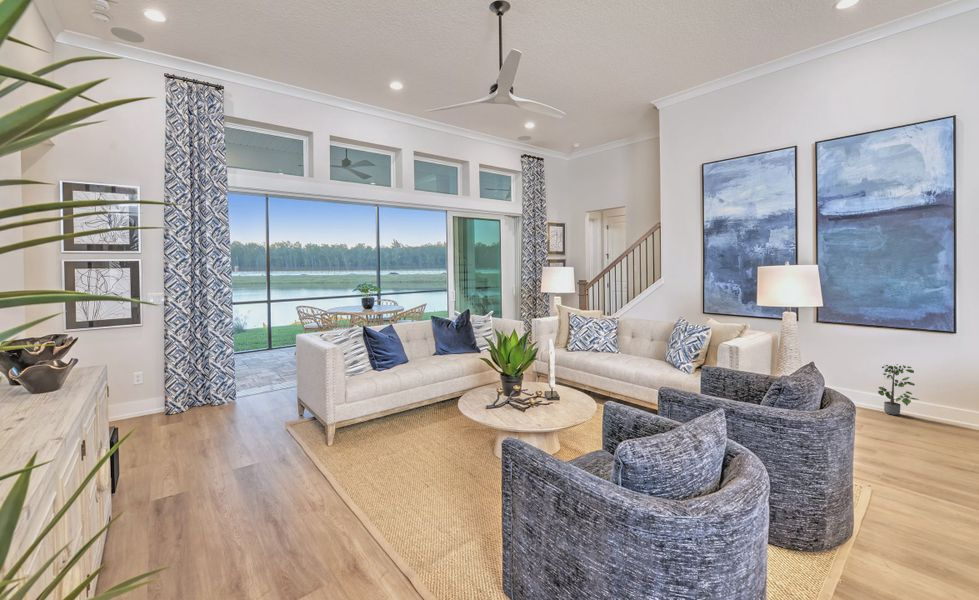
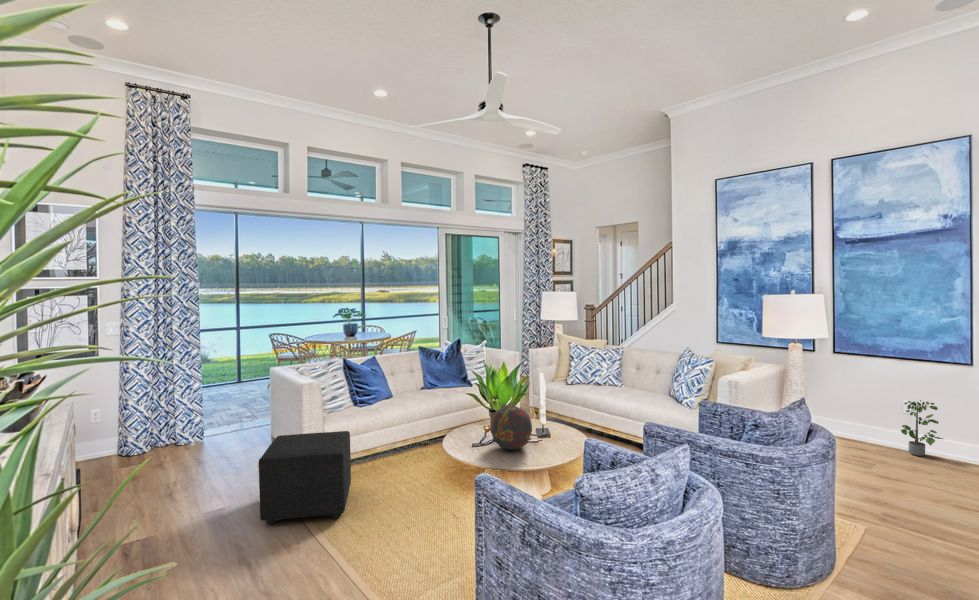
decorative orb: none [504,368,544,411] -> present [490,405,532,450]
ottoman: none [282,393,372,483] -> present [259,431,351,525]

